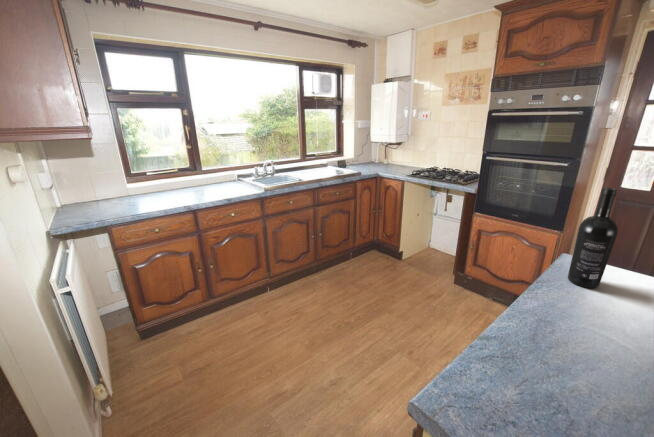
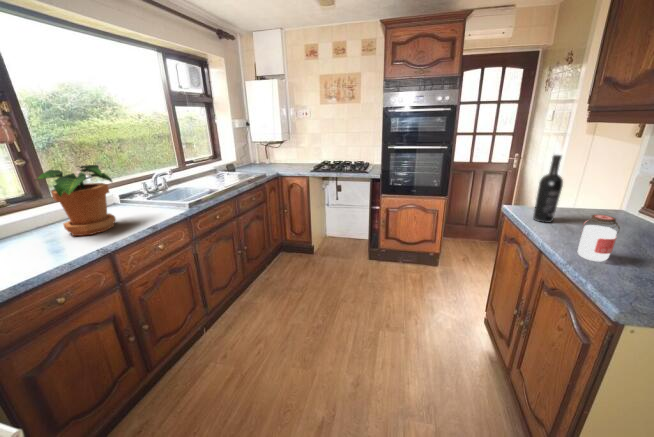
potted plant: none [179,152,216,197] -> present [34,165,116,236]
jar: none [520,278,578,350] -> present [578,214,620,261]

